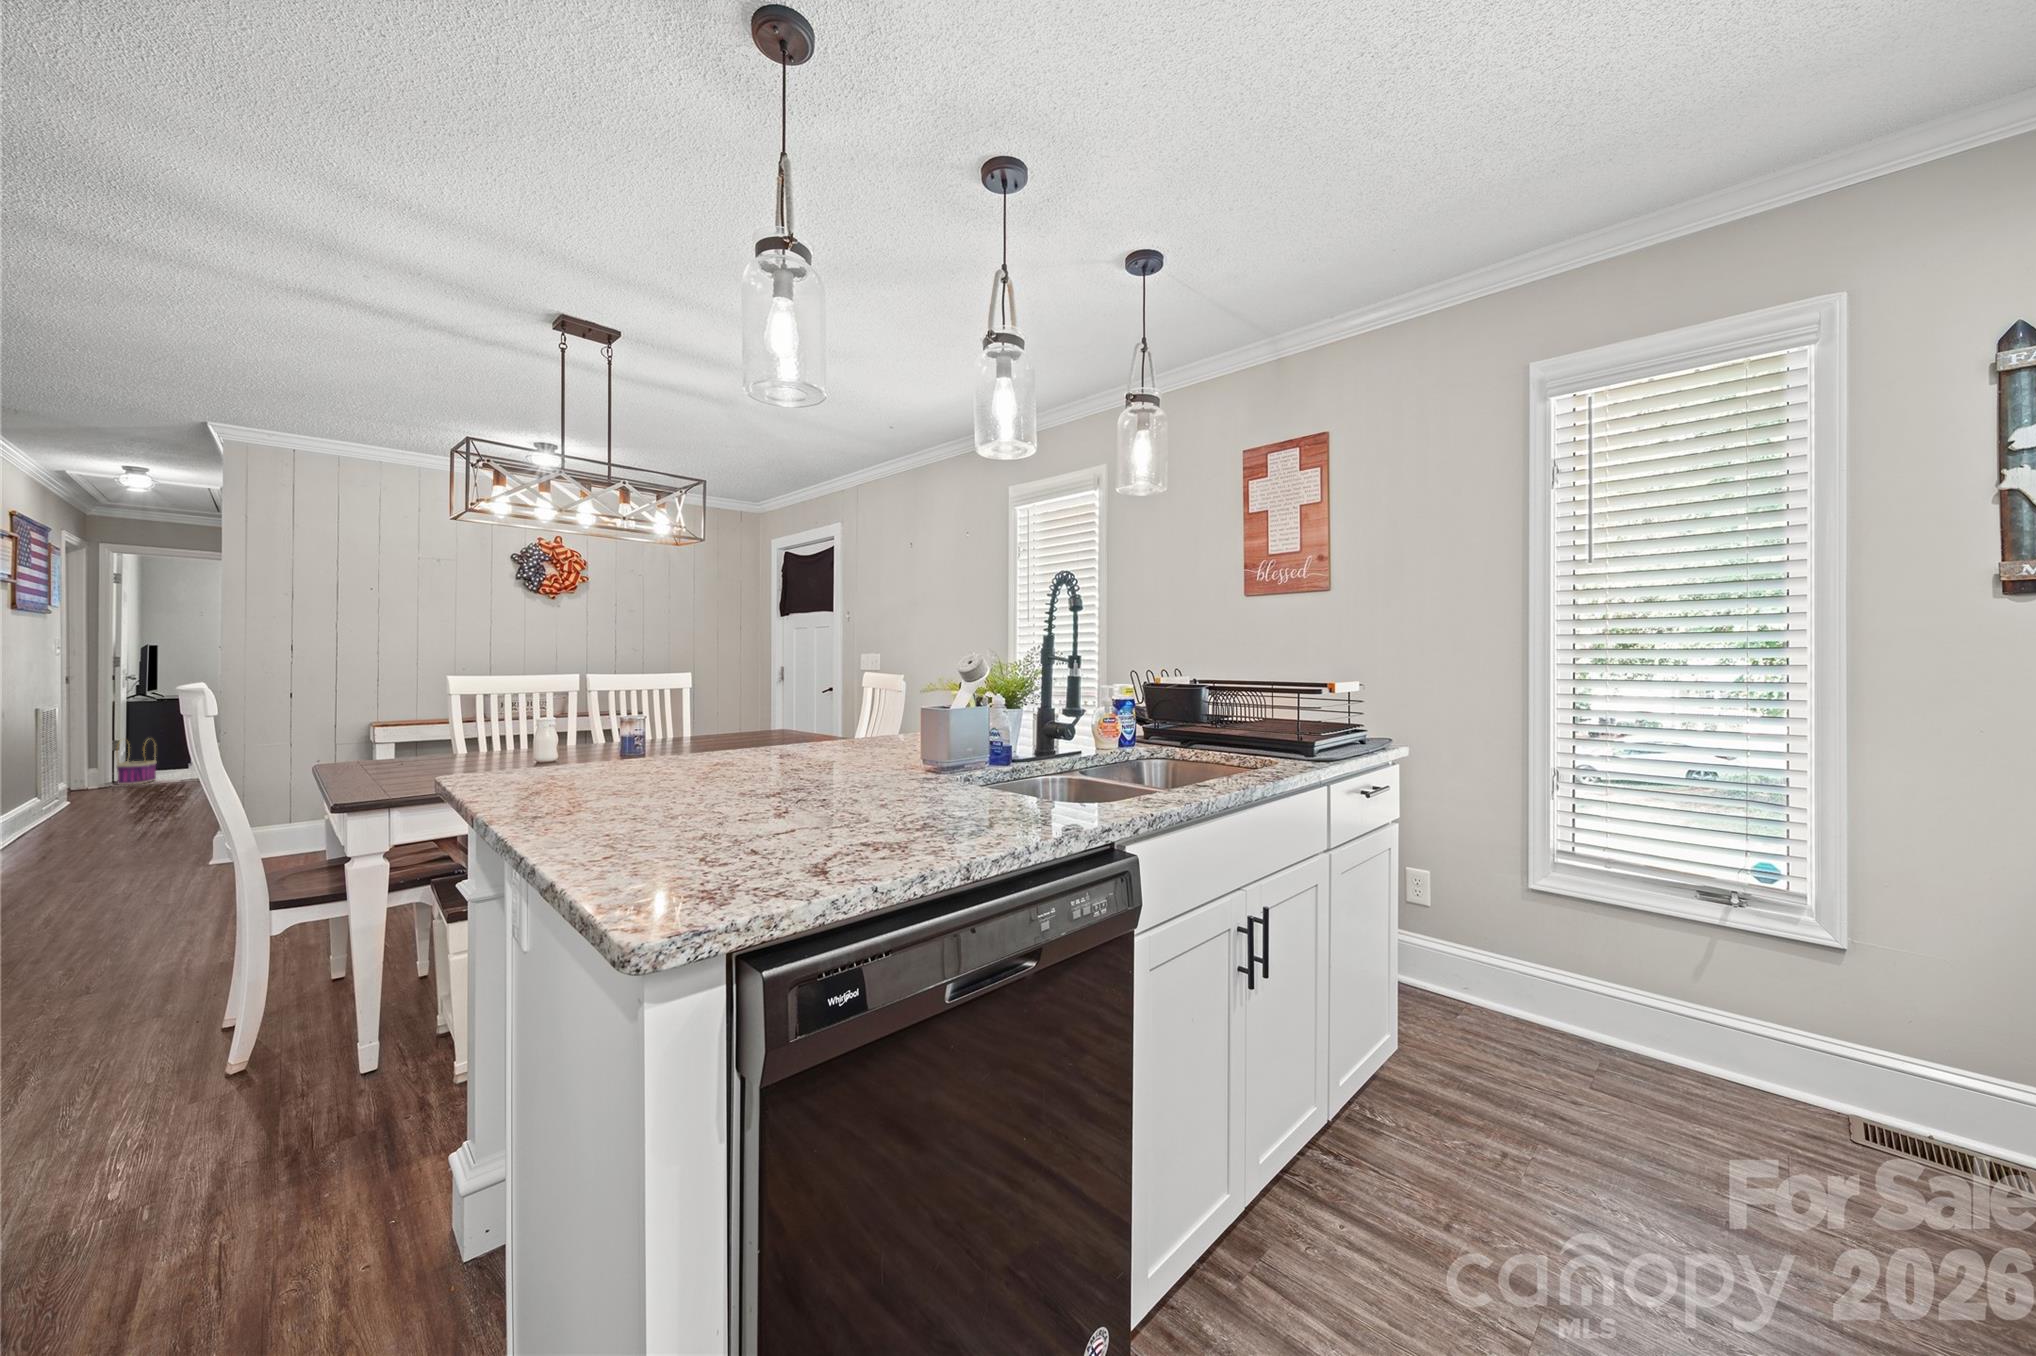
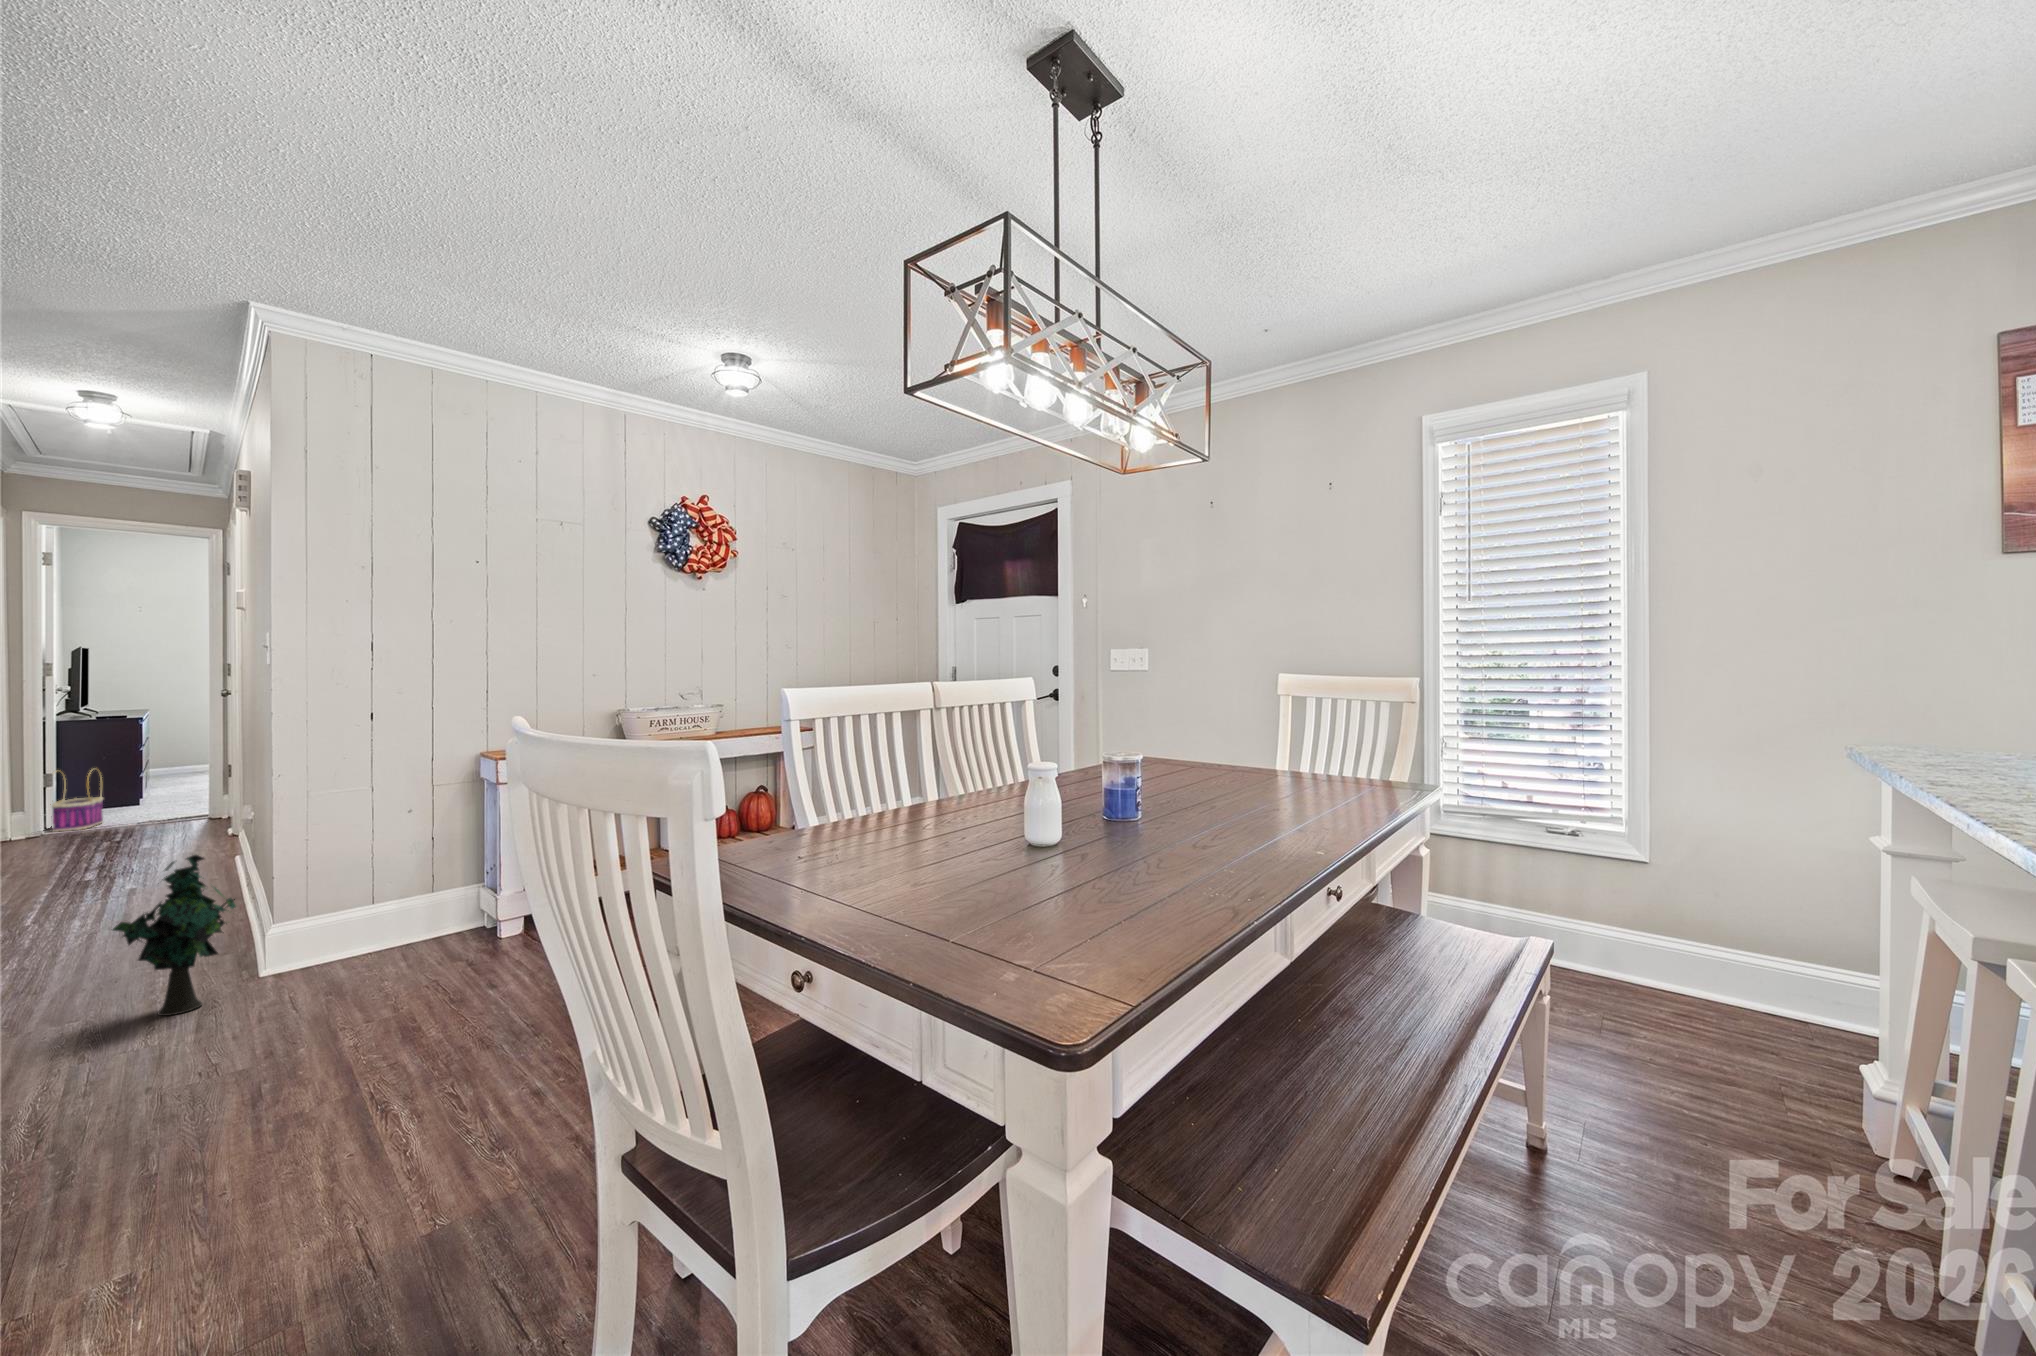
decorative plant: none [99,780,182,882] -> present [112,855,236,1016]

